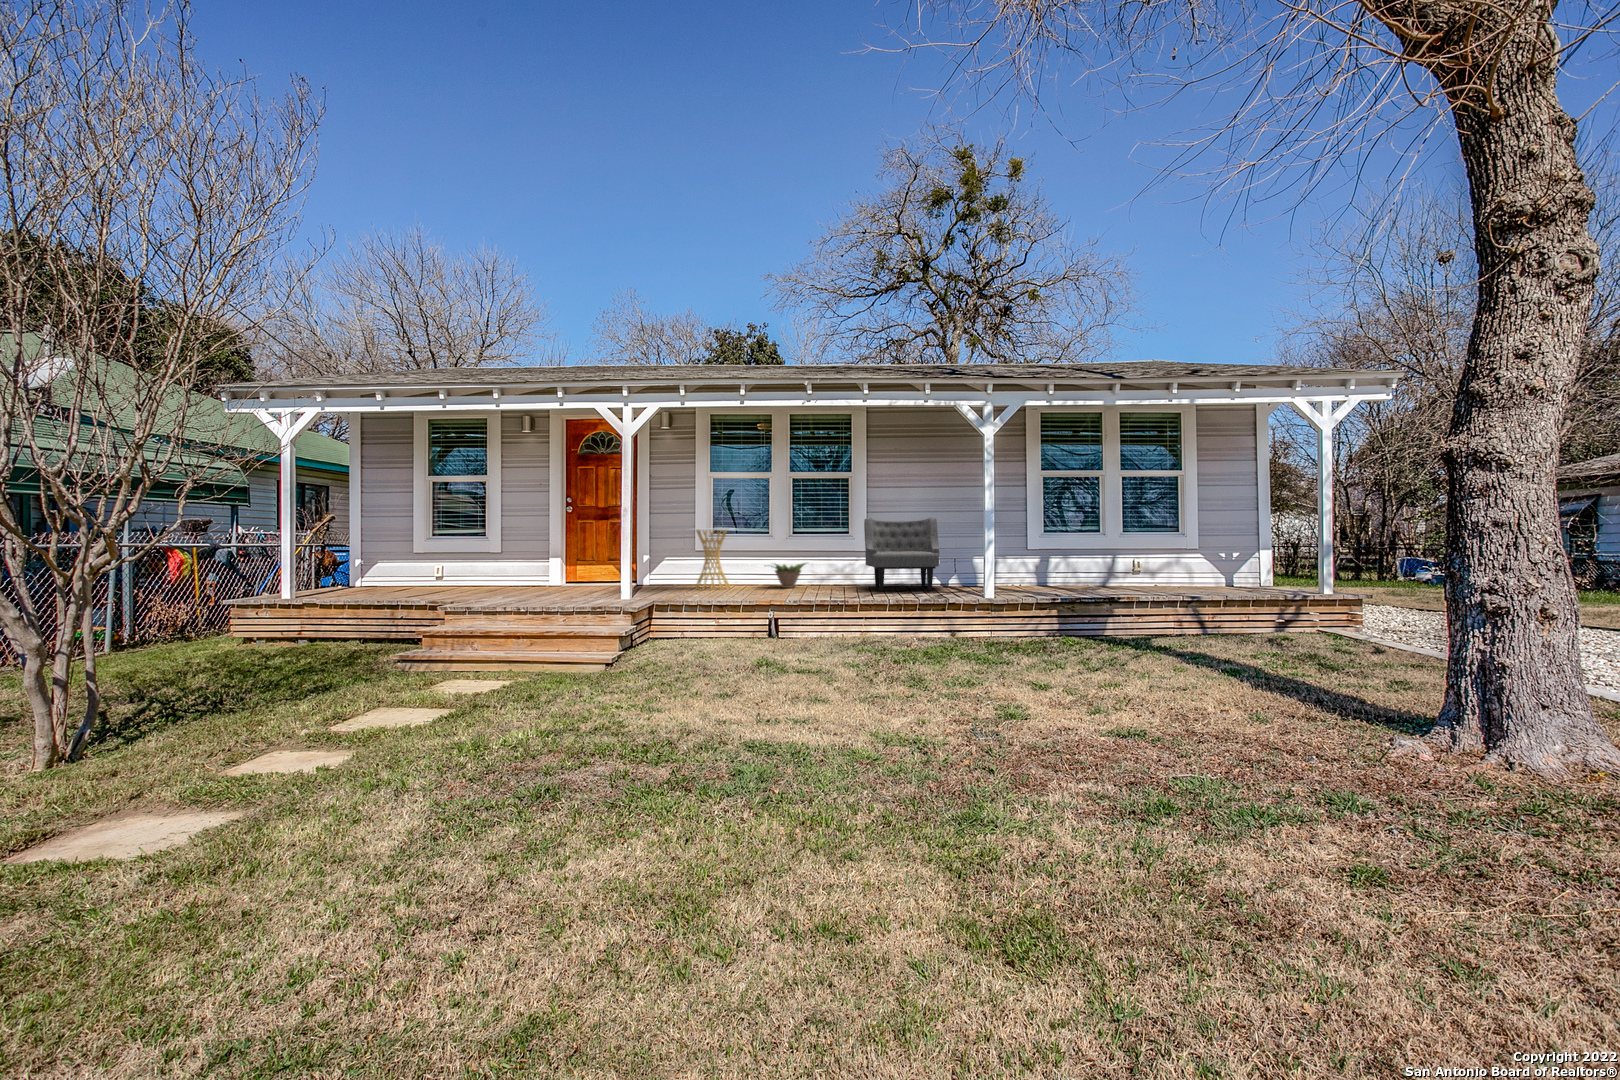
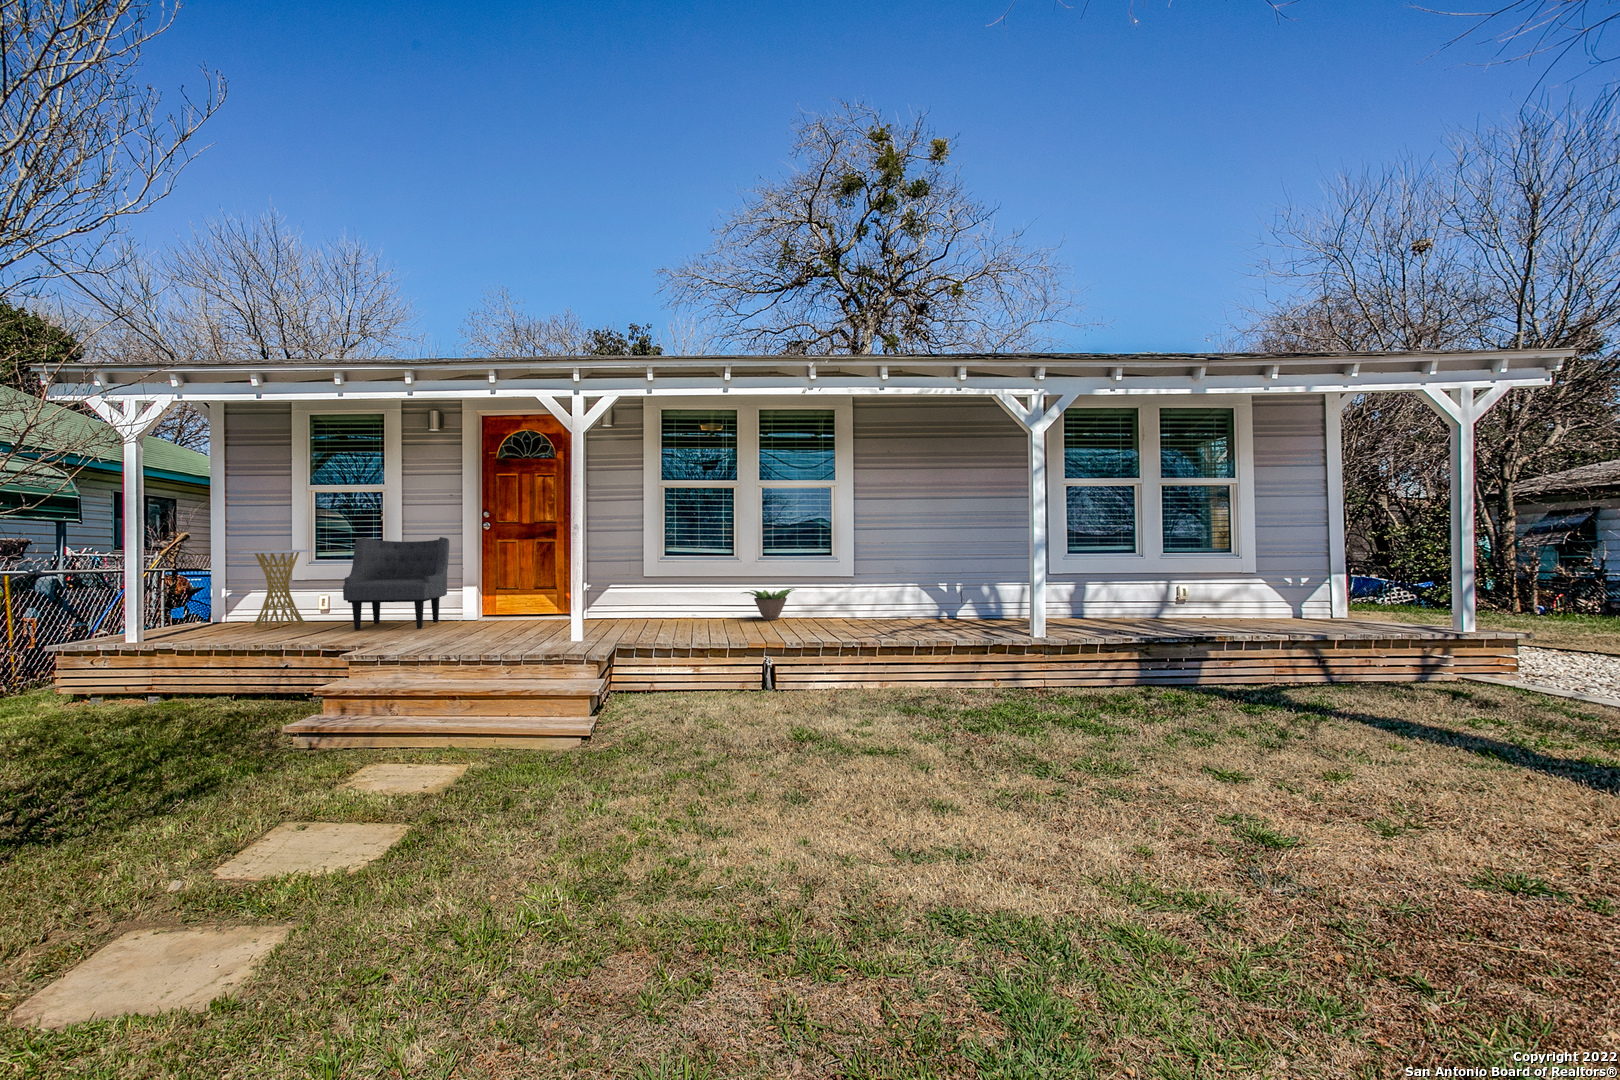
armchair: present [864,517,939,591] -> present [343,537,449,630]
side table: present [696,529,730,589] -> present [238,550,315,628]

